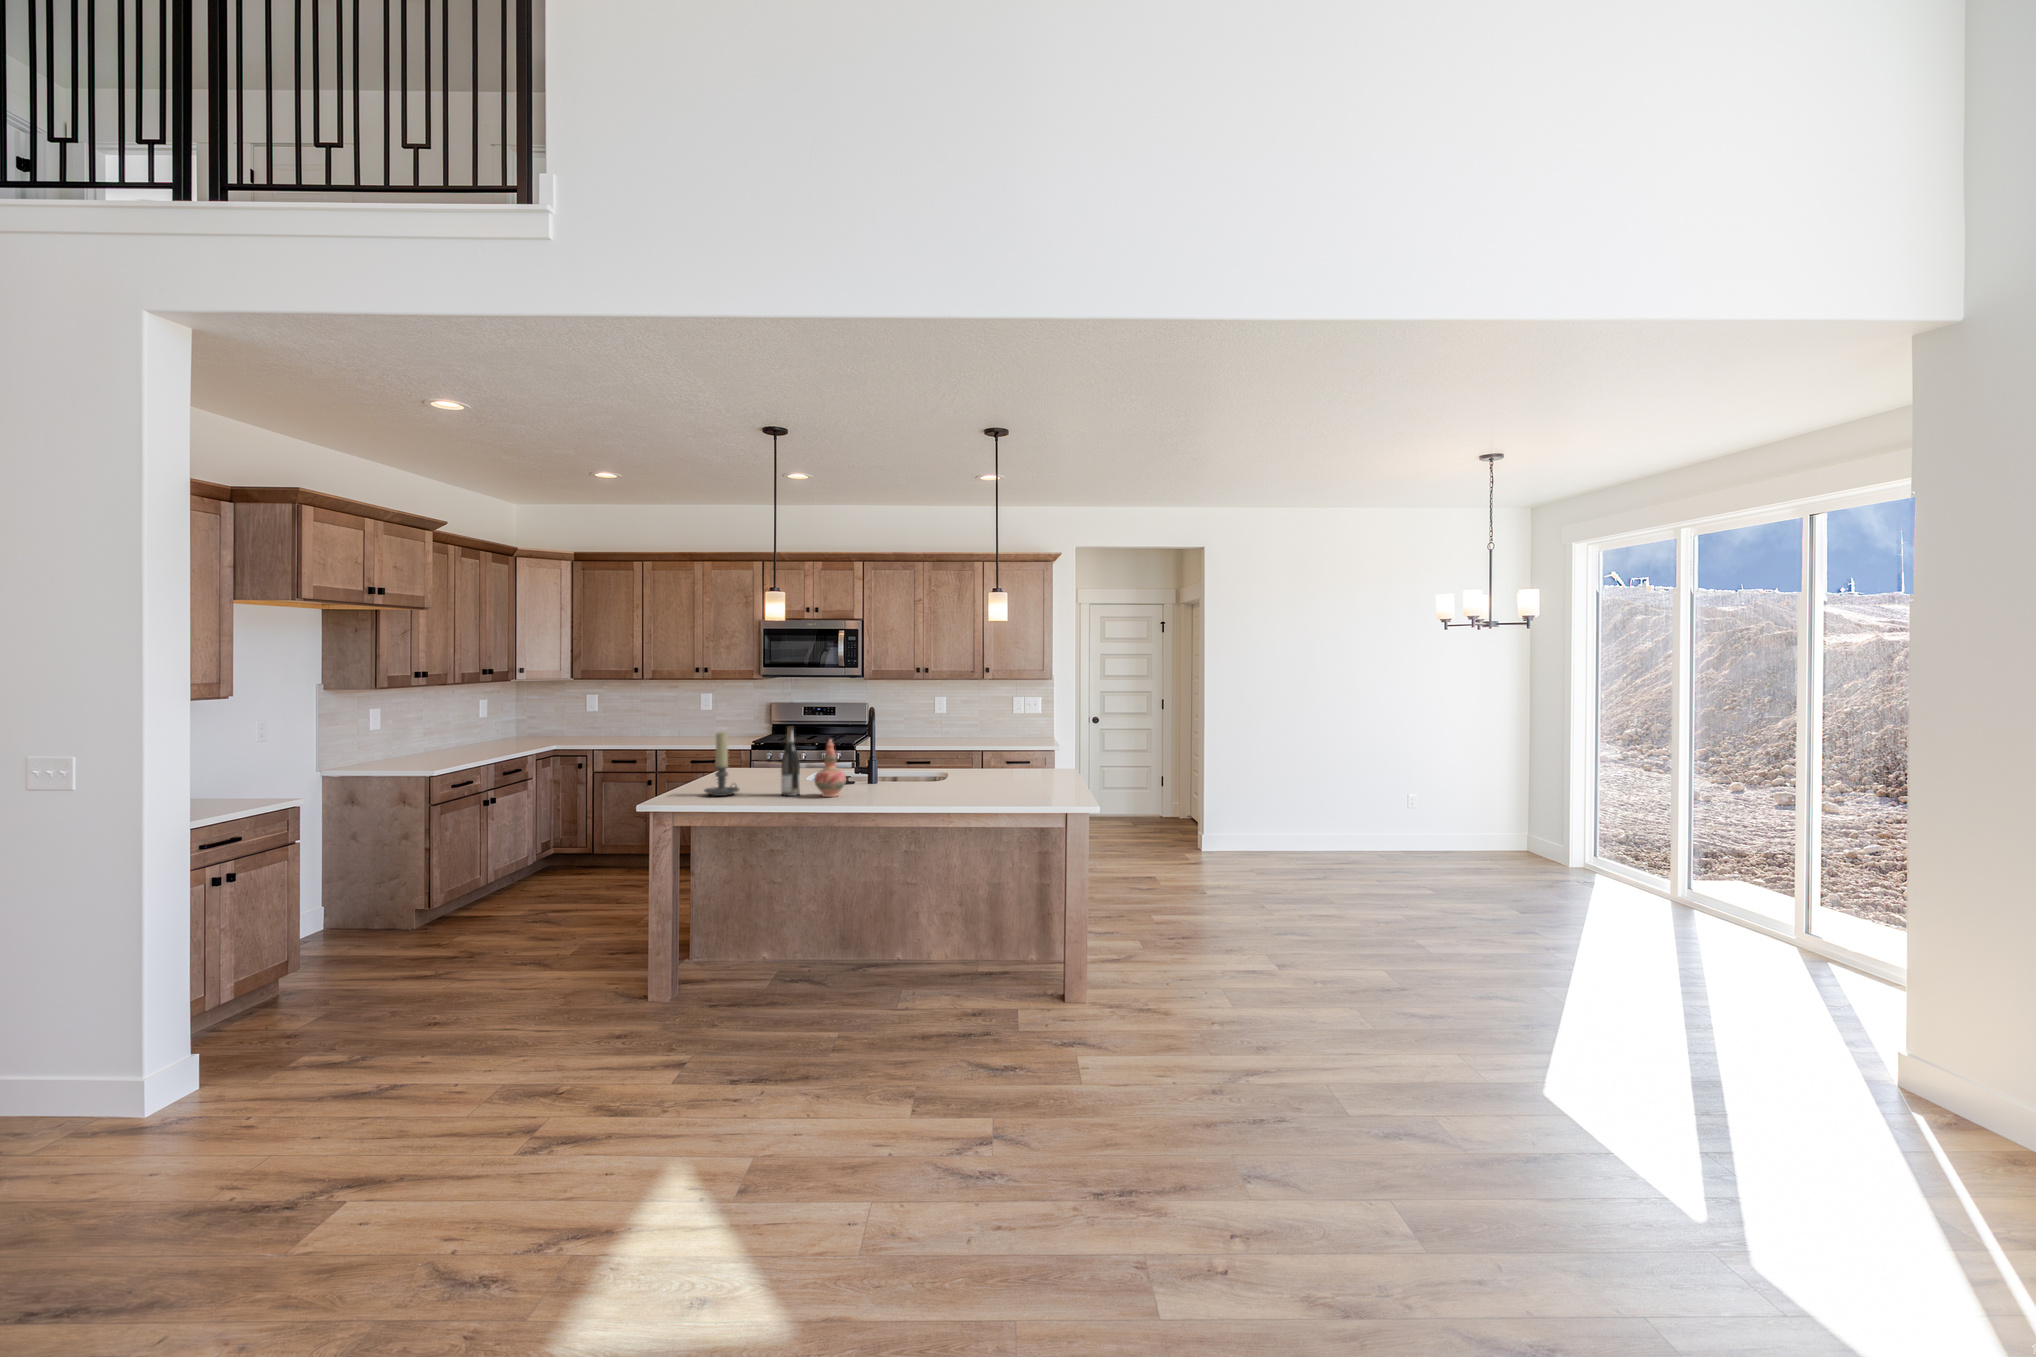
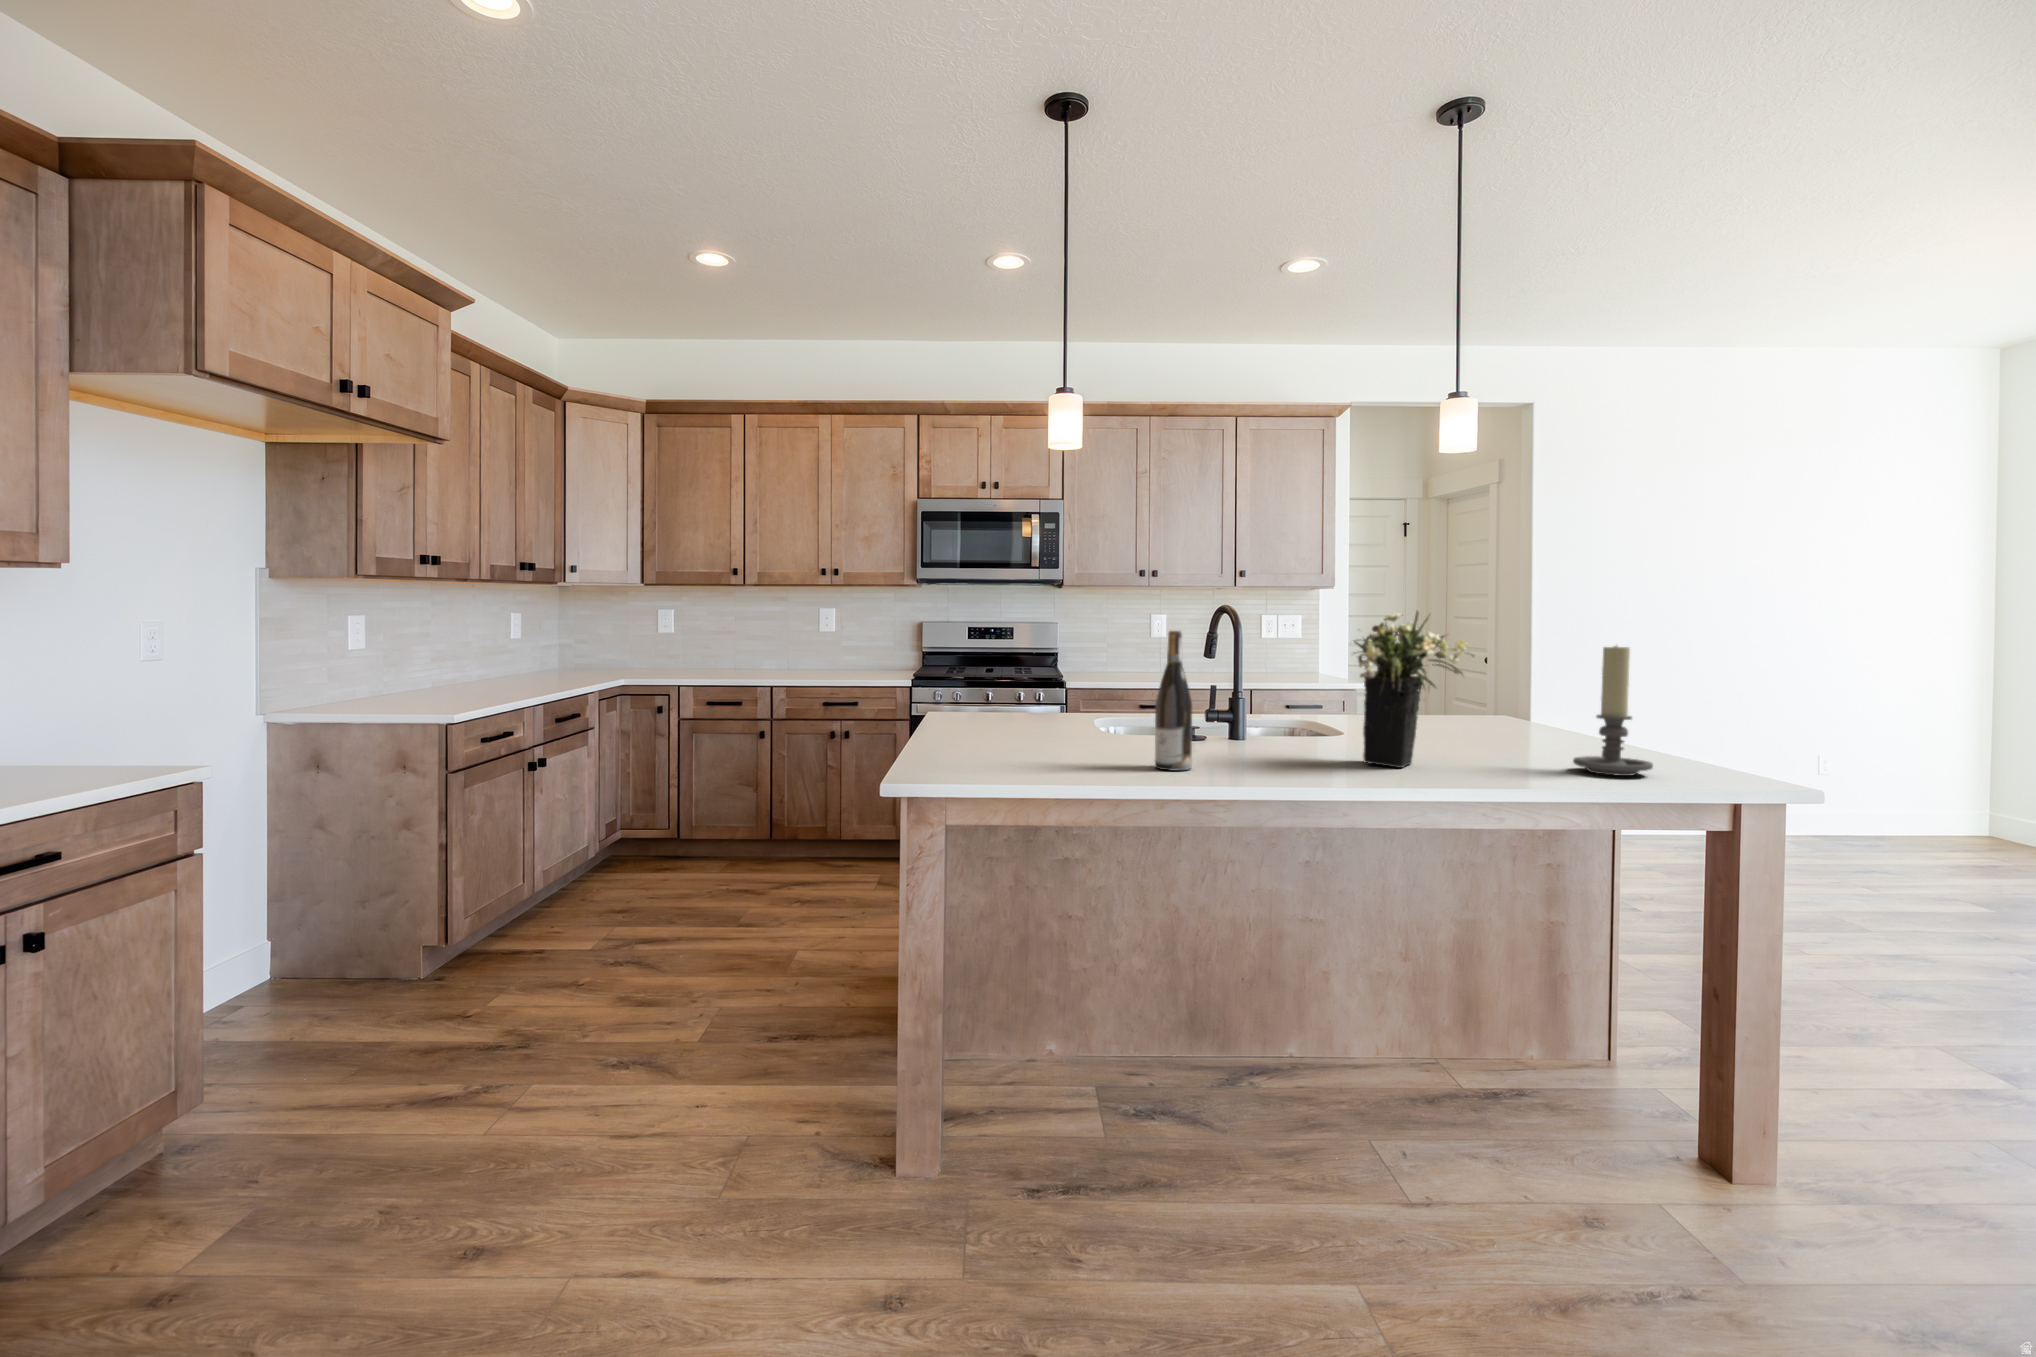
flower arrangement: none [877,714,942,794] -> present [1354,611,1474,768]
candle holder: present [704,732,739,796] -> present [1573,646,1653,776]
decorative vase: present [814,739,846,797] -> none [1227,655,1292,774]

